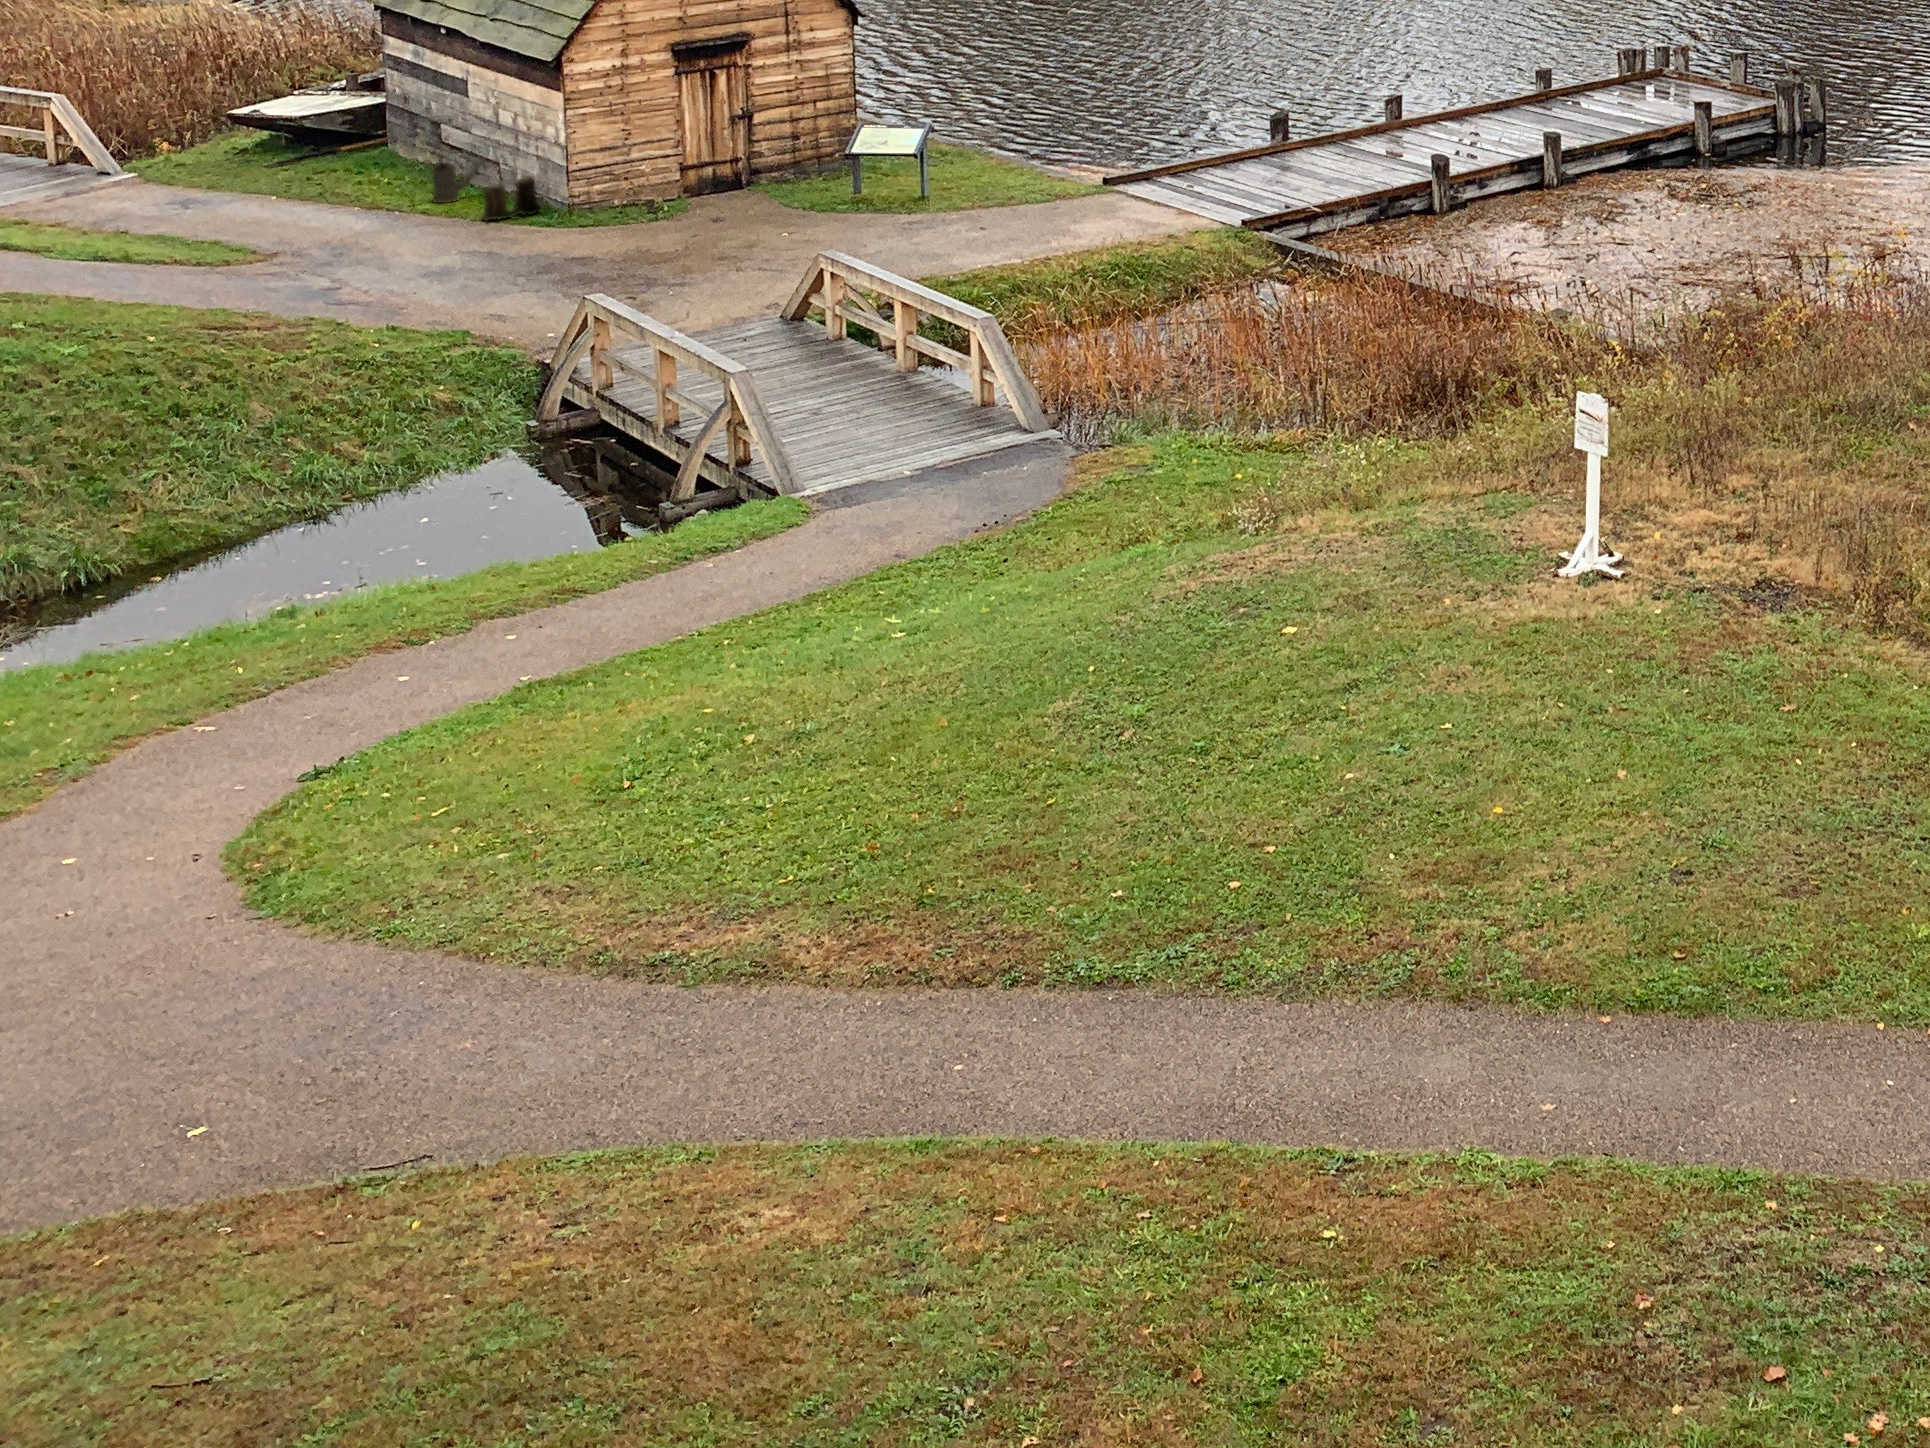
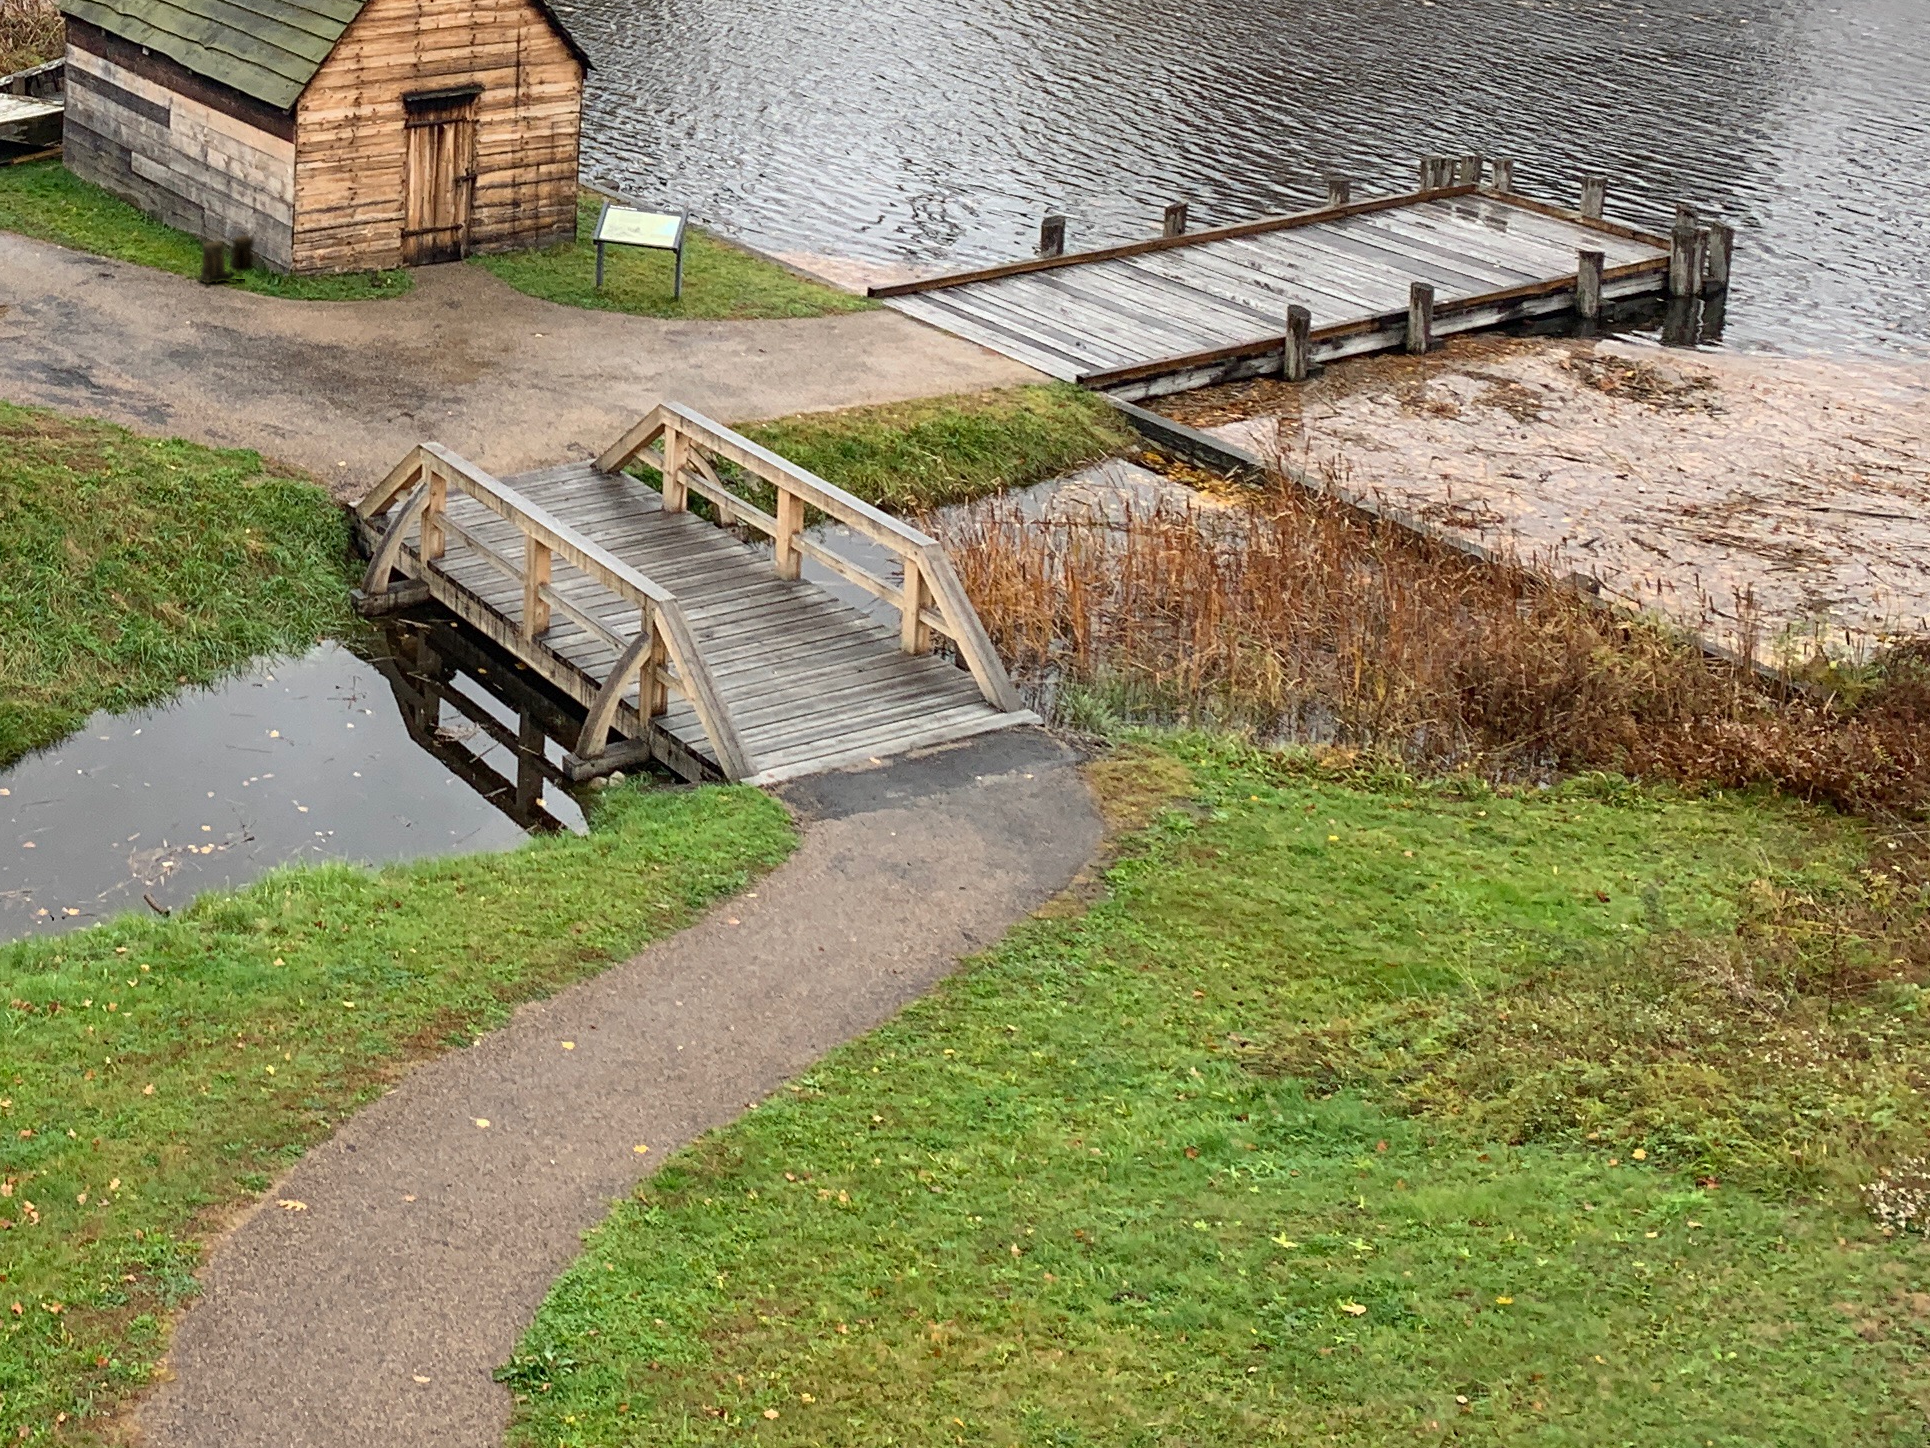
watering can: present [428,156,483,203] -> none [128,196,187,250]

